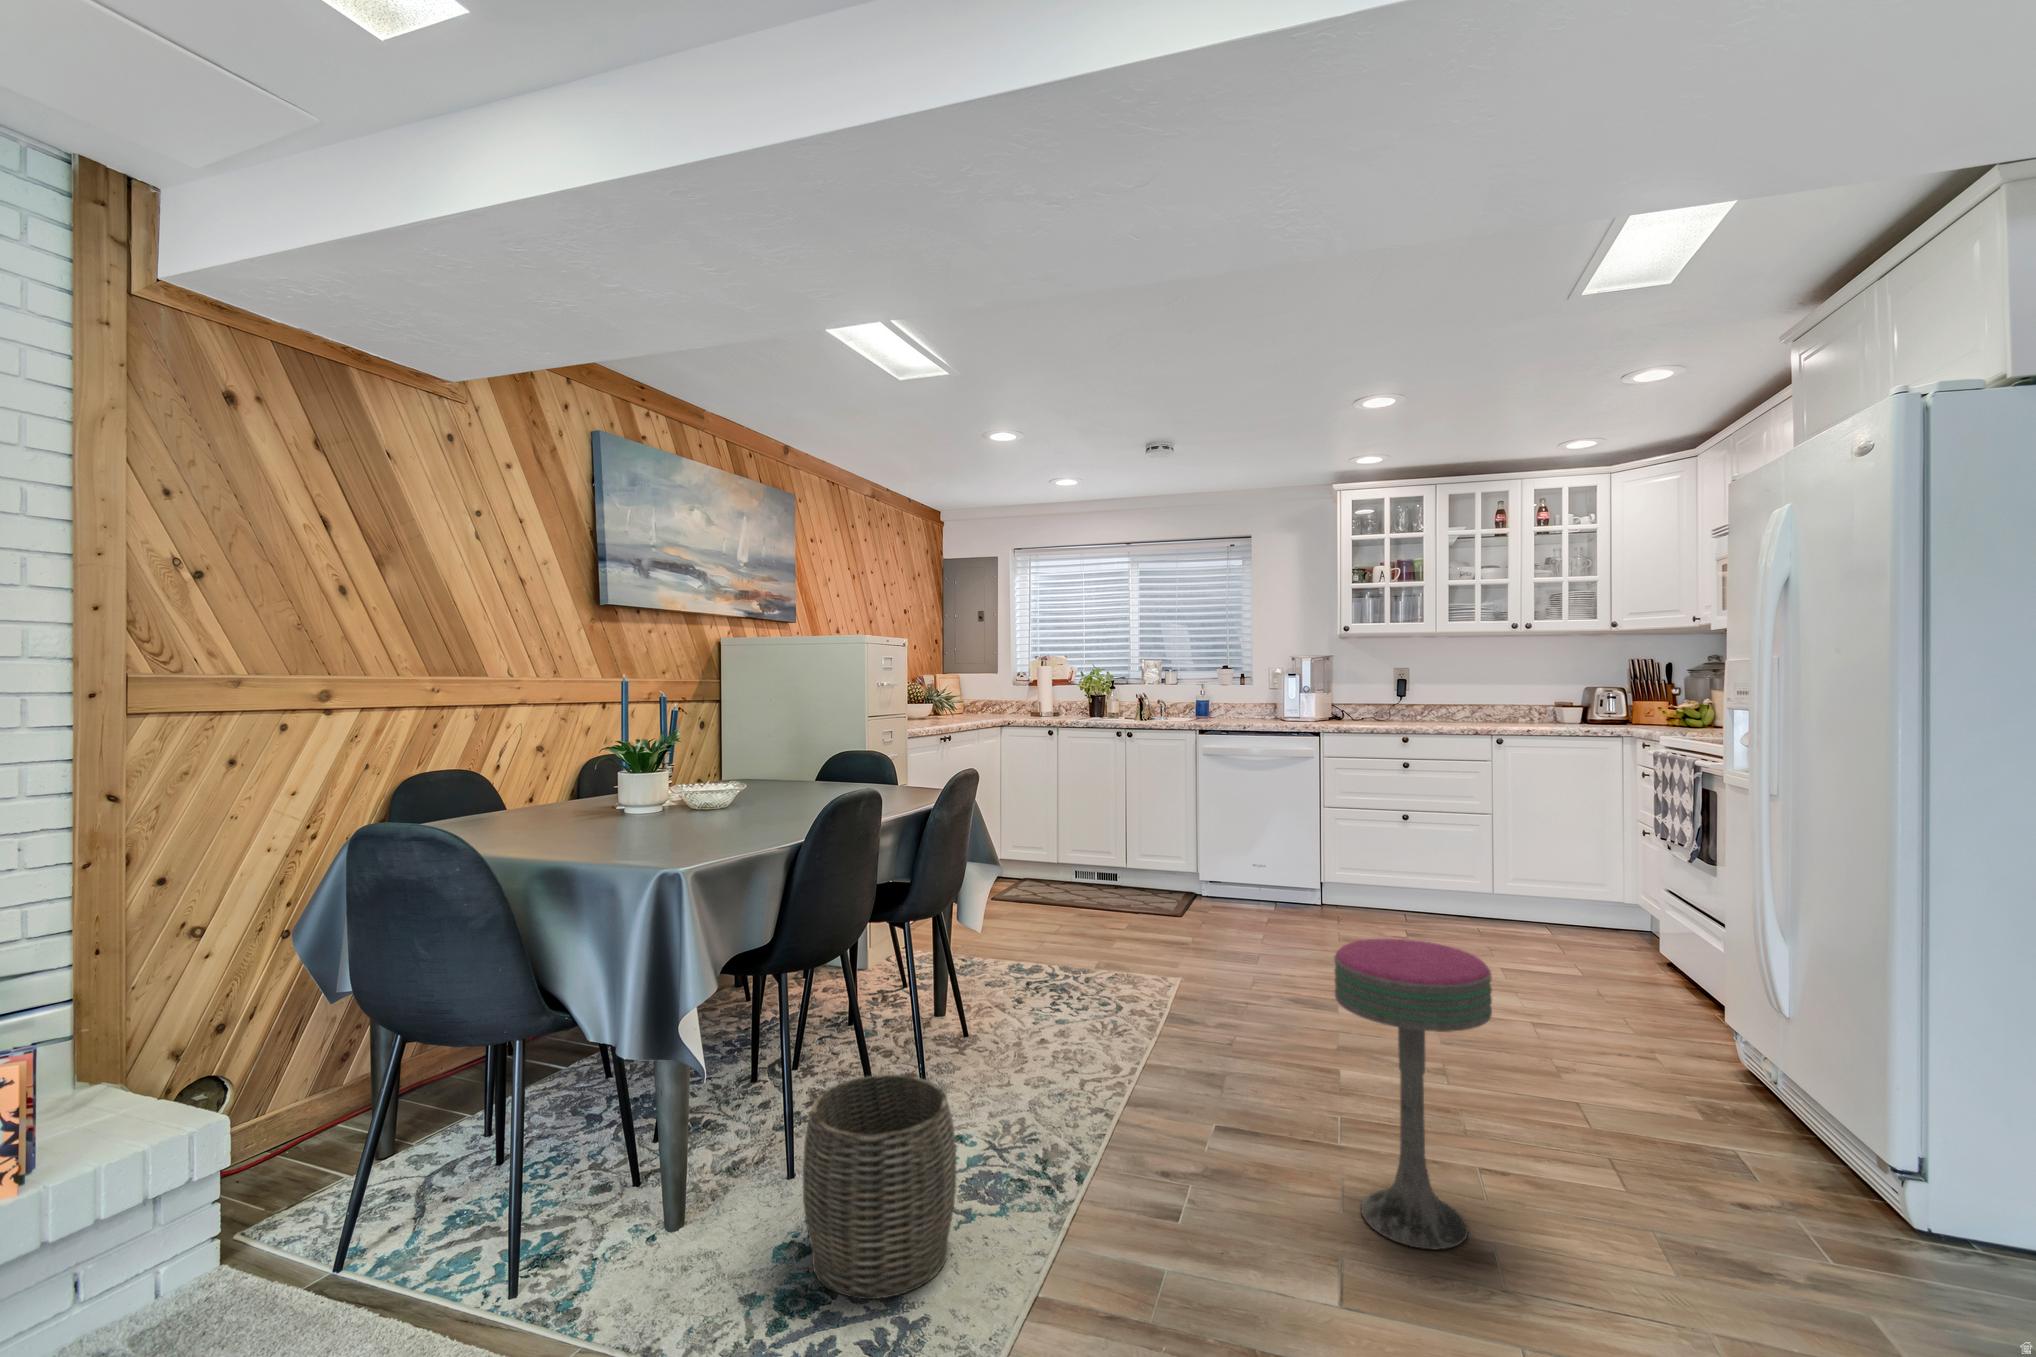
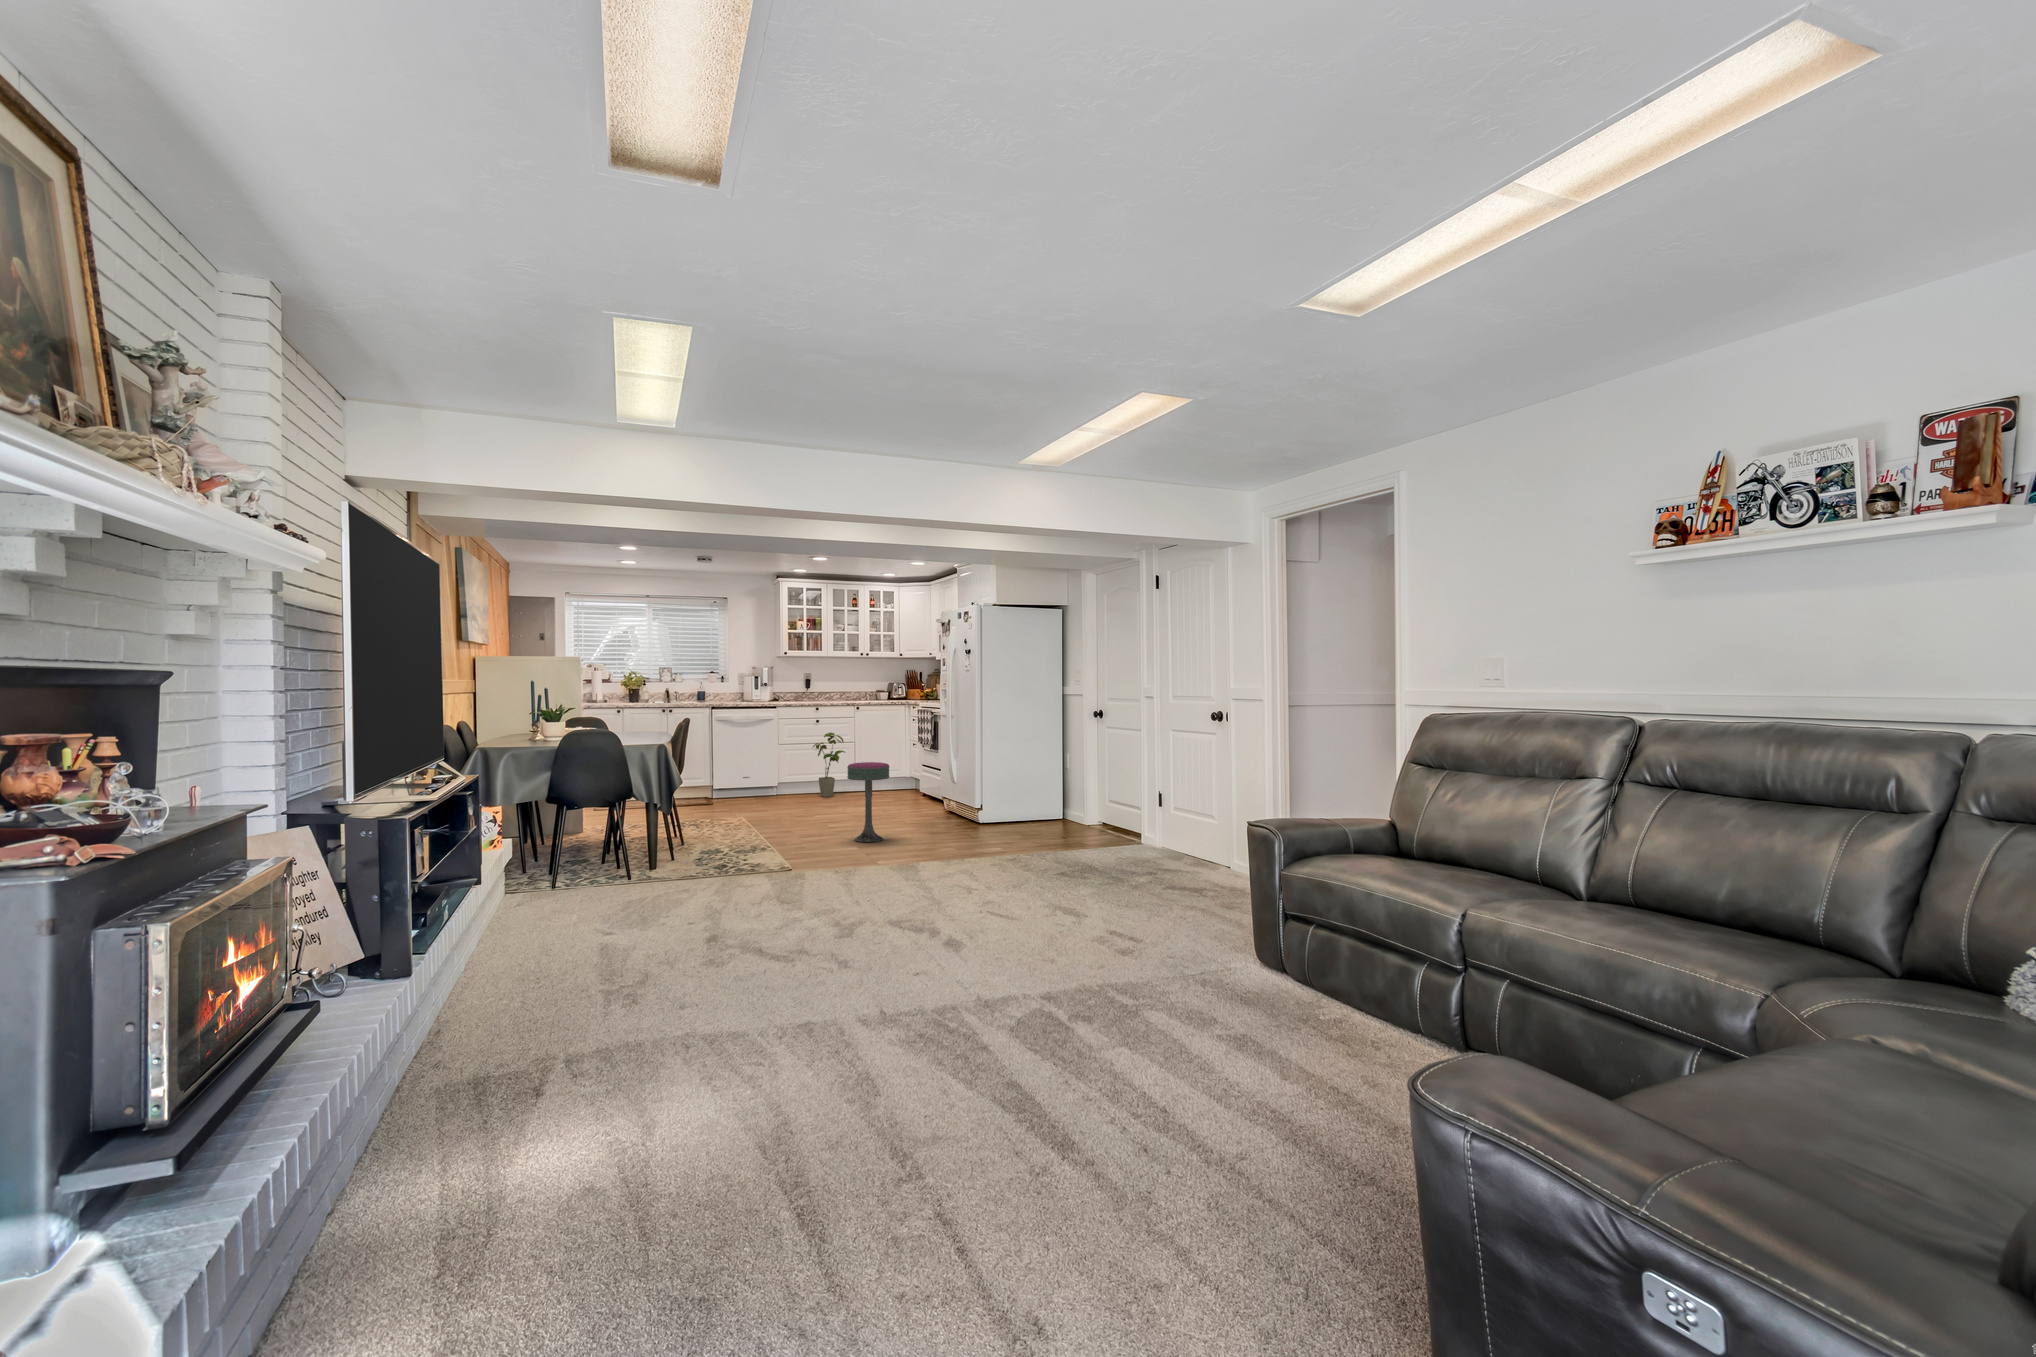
house plant: none [1384,792,1463,932] -> present [813,732,845,797]
woven basket: present [803,1075,956,1299] -> none [708,813,757,867]

